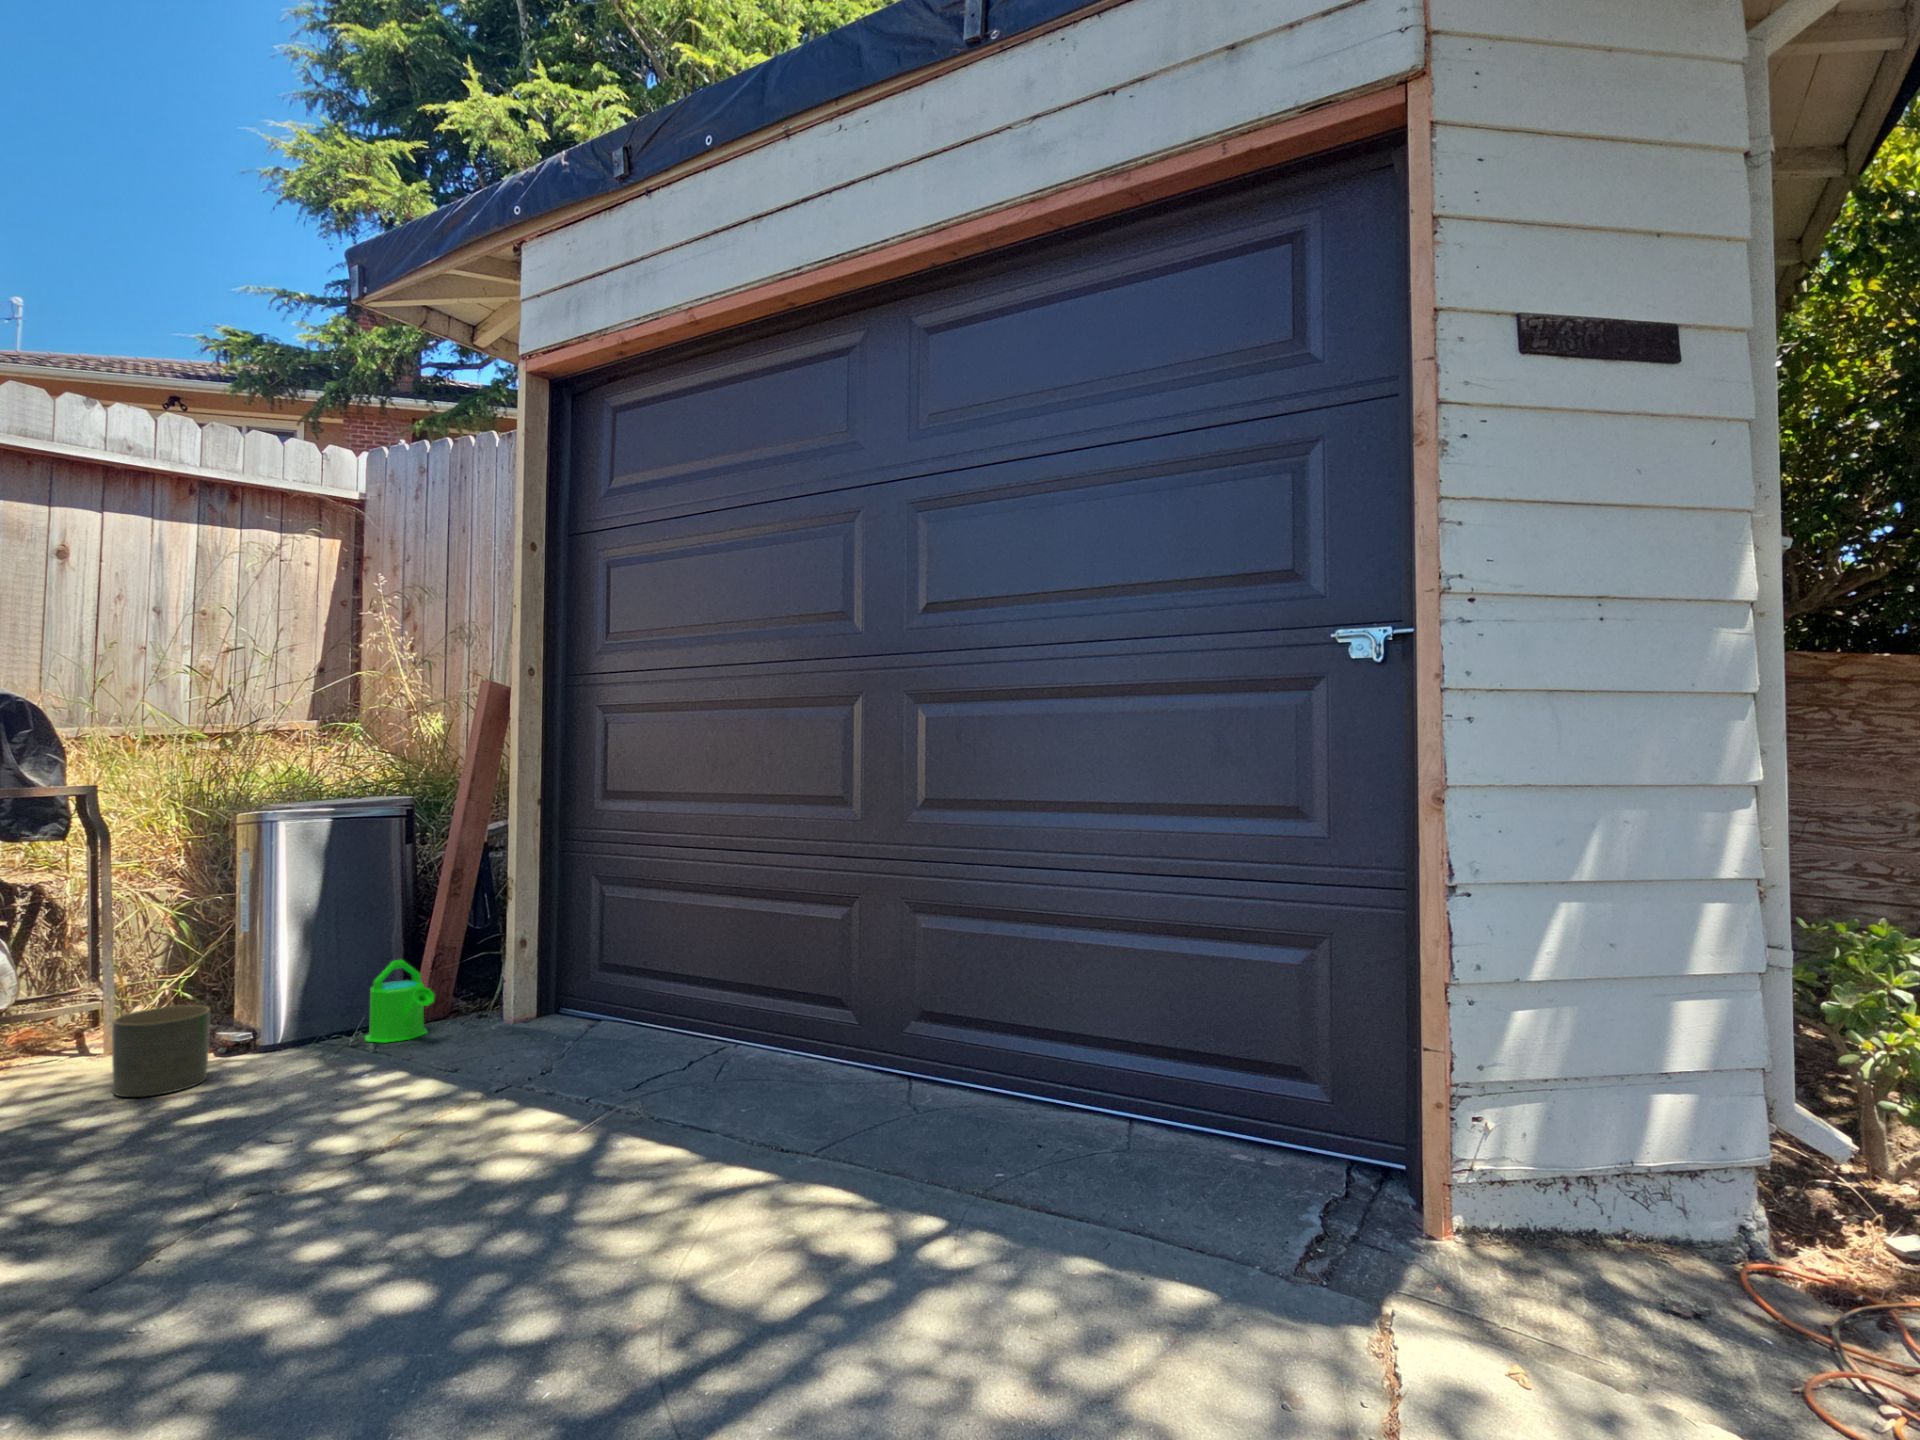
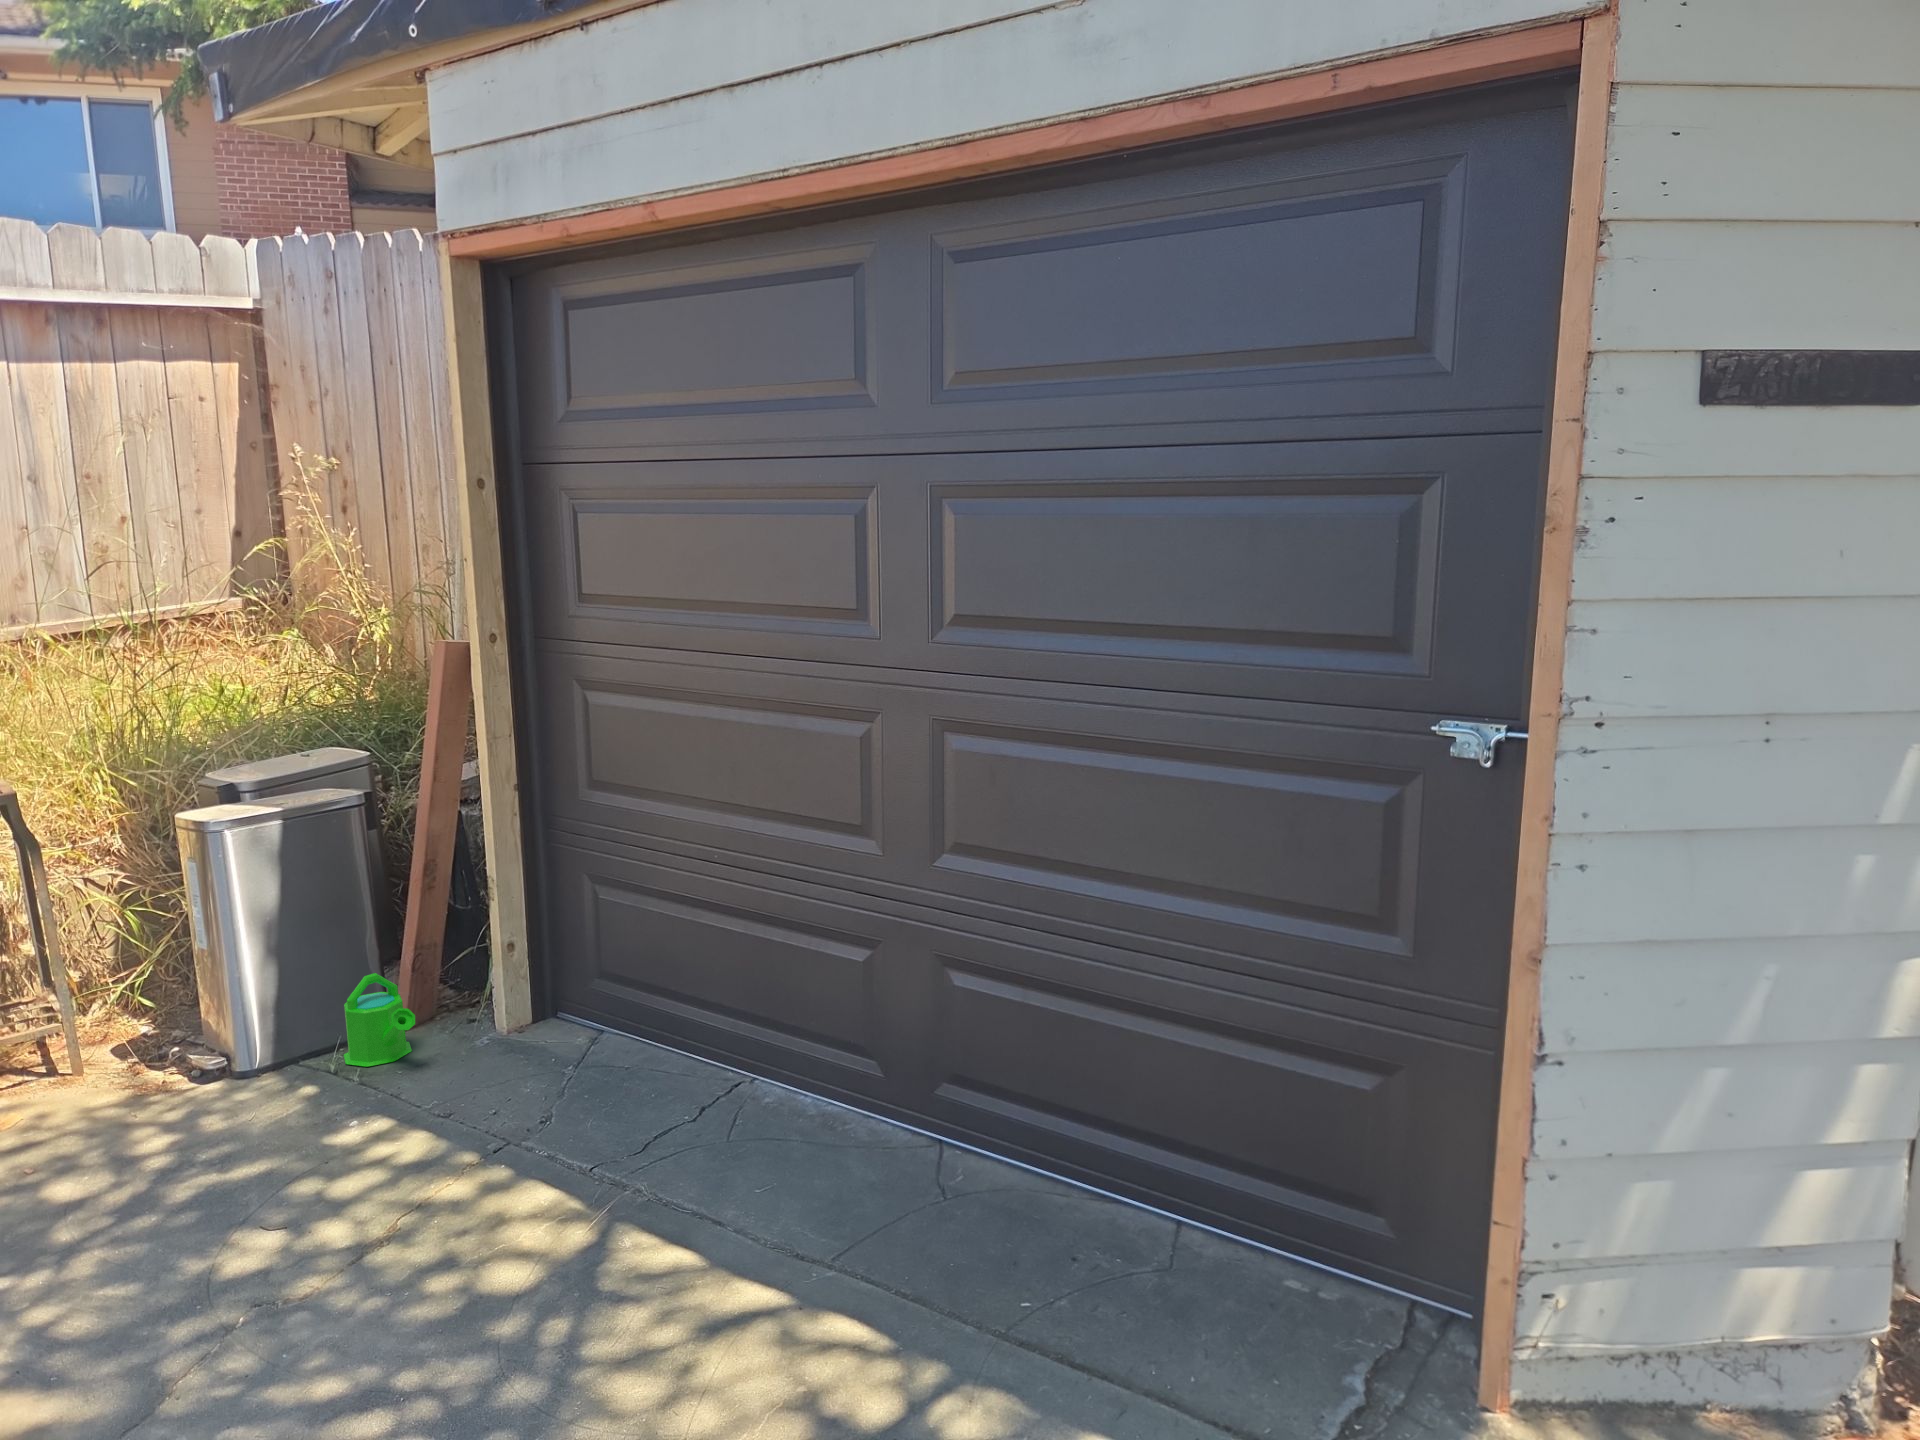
planter: present [112,1005,210,1097] -> none [81,1042,186,1149]

